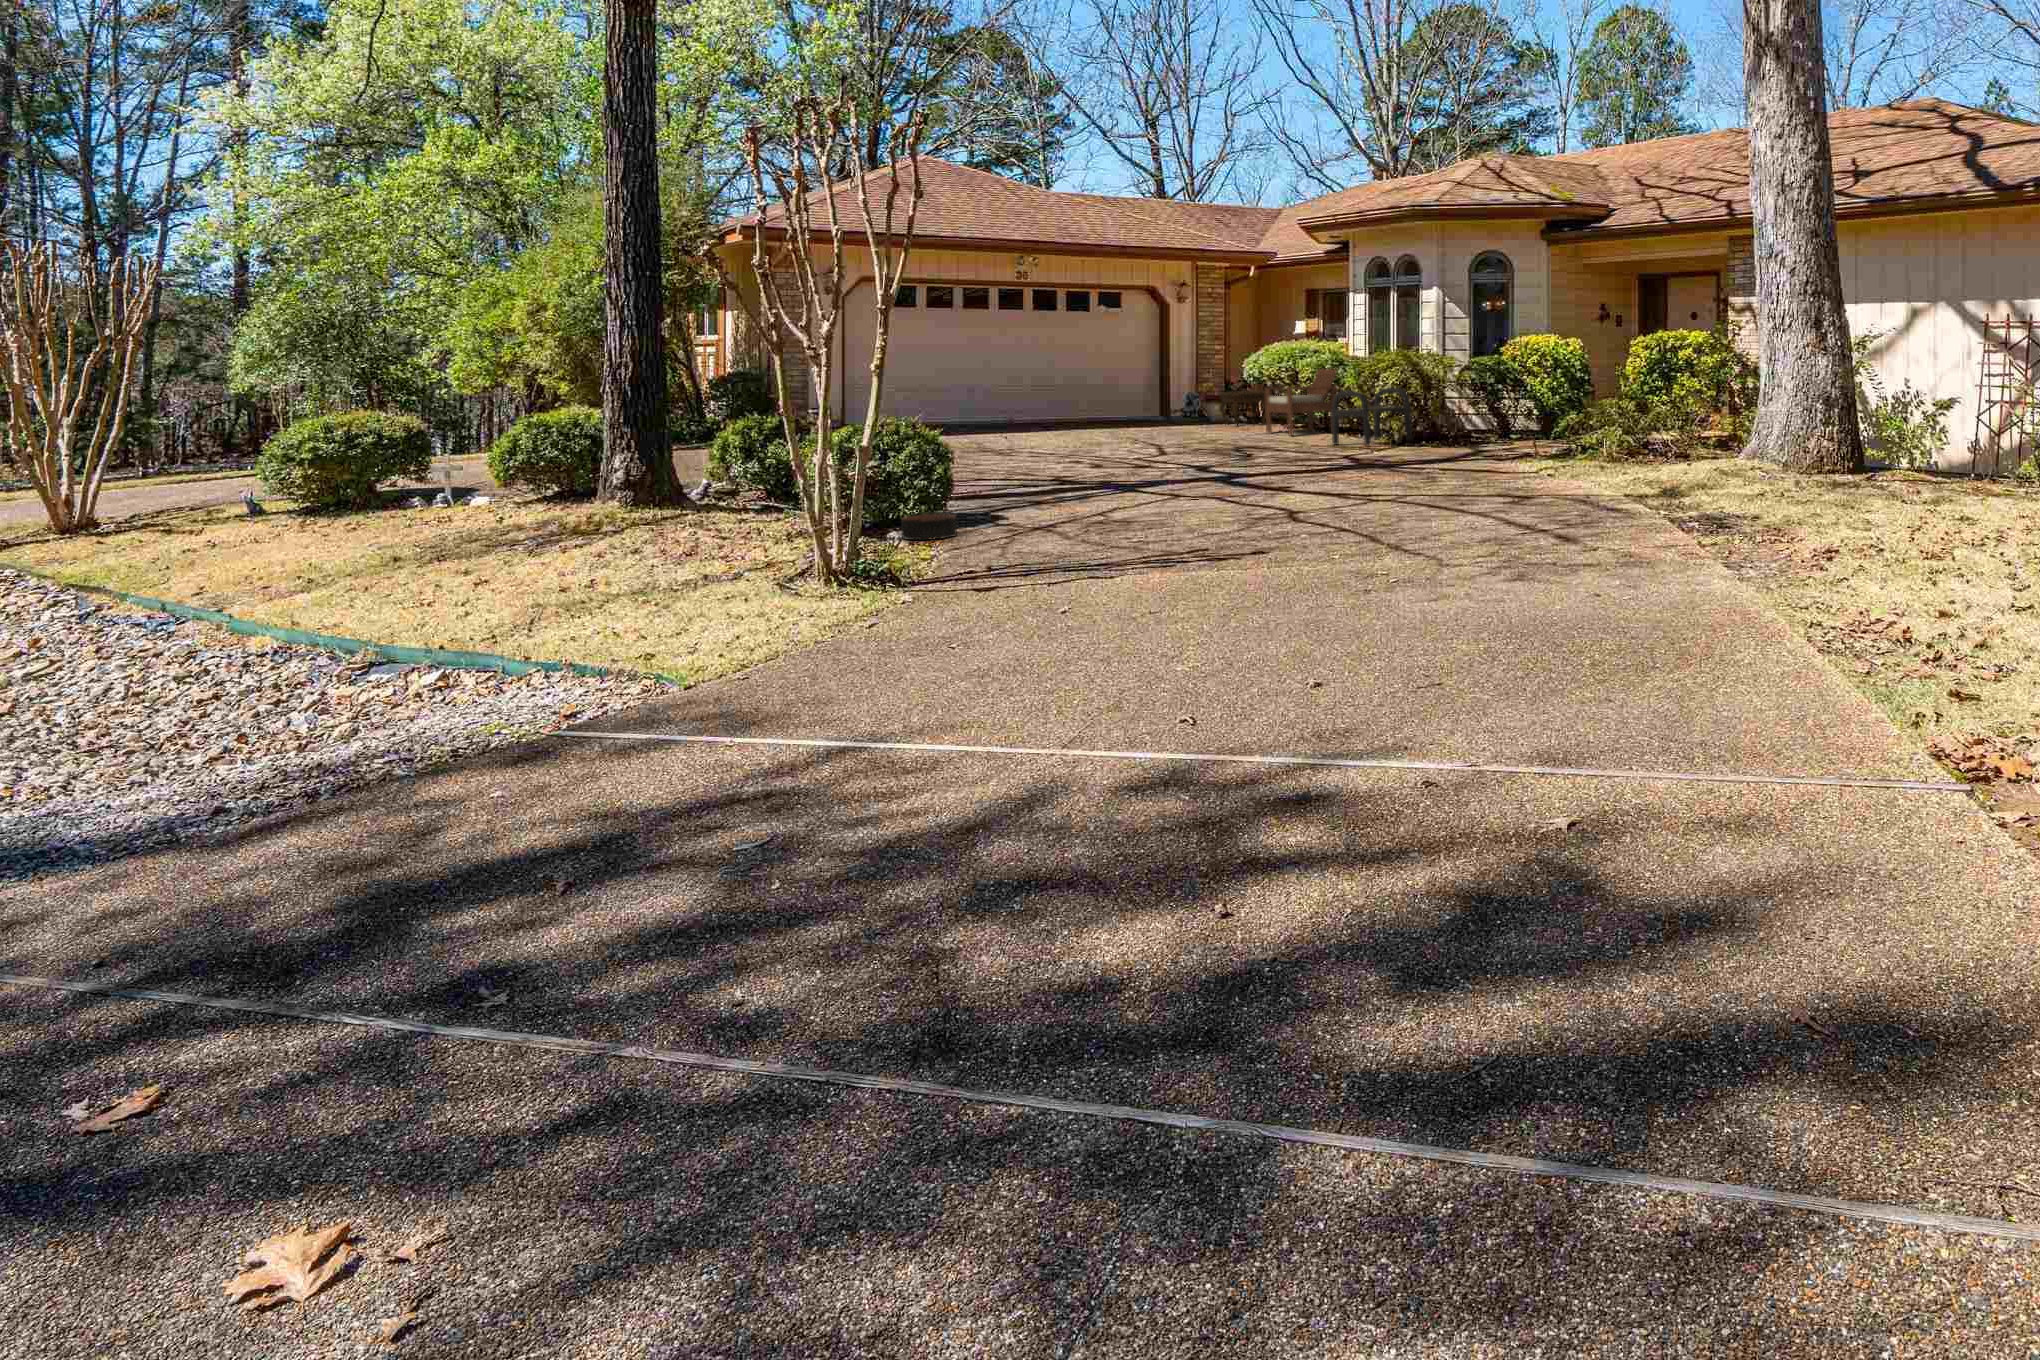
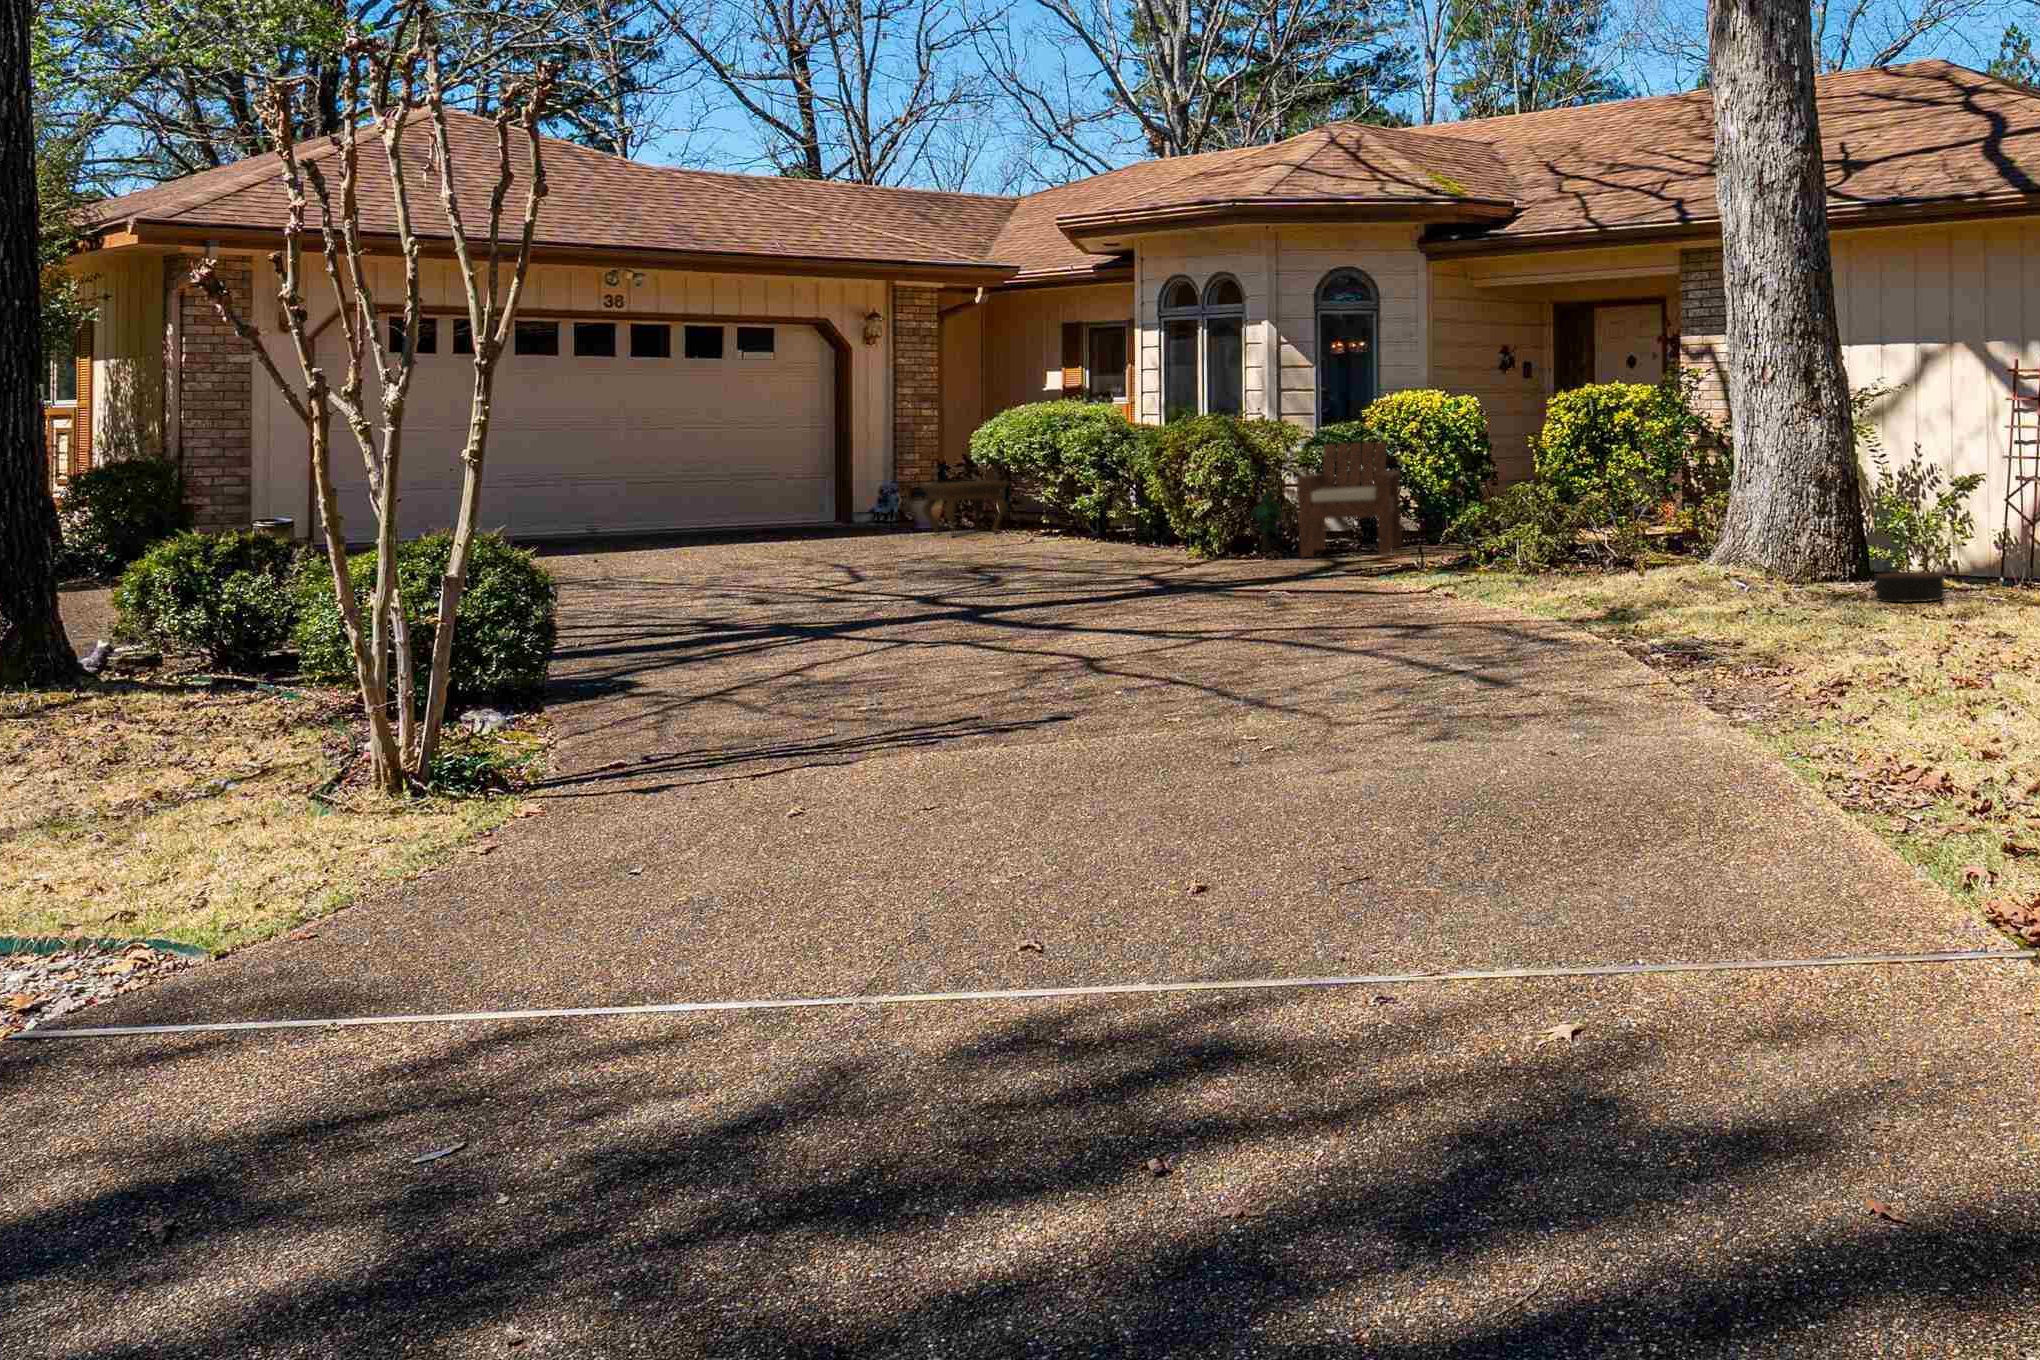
chair: present [1265,369,1338,436] -> present [1297,442,1402,557]
bench: present [1332,387,1412,446] -> none [1116,472,1237,562]
decorative plant: none [1419,399,1444,440] -> present [1250,489,1282,551]
basket: present [901,514,957,540] -> present [1875,572,1945,602]

